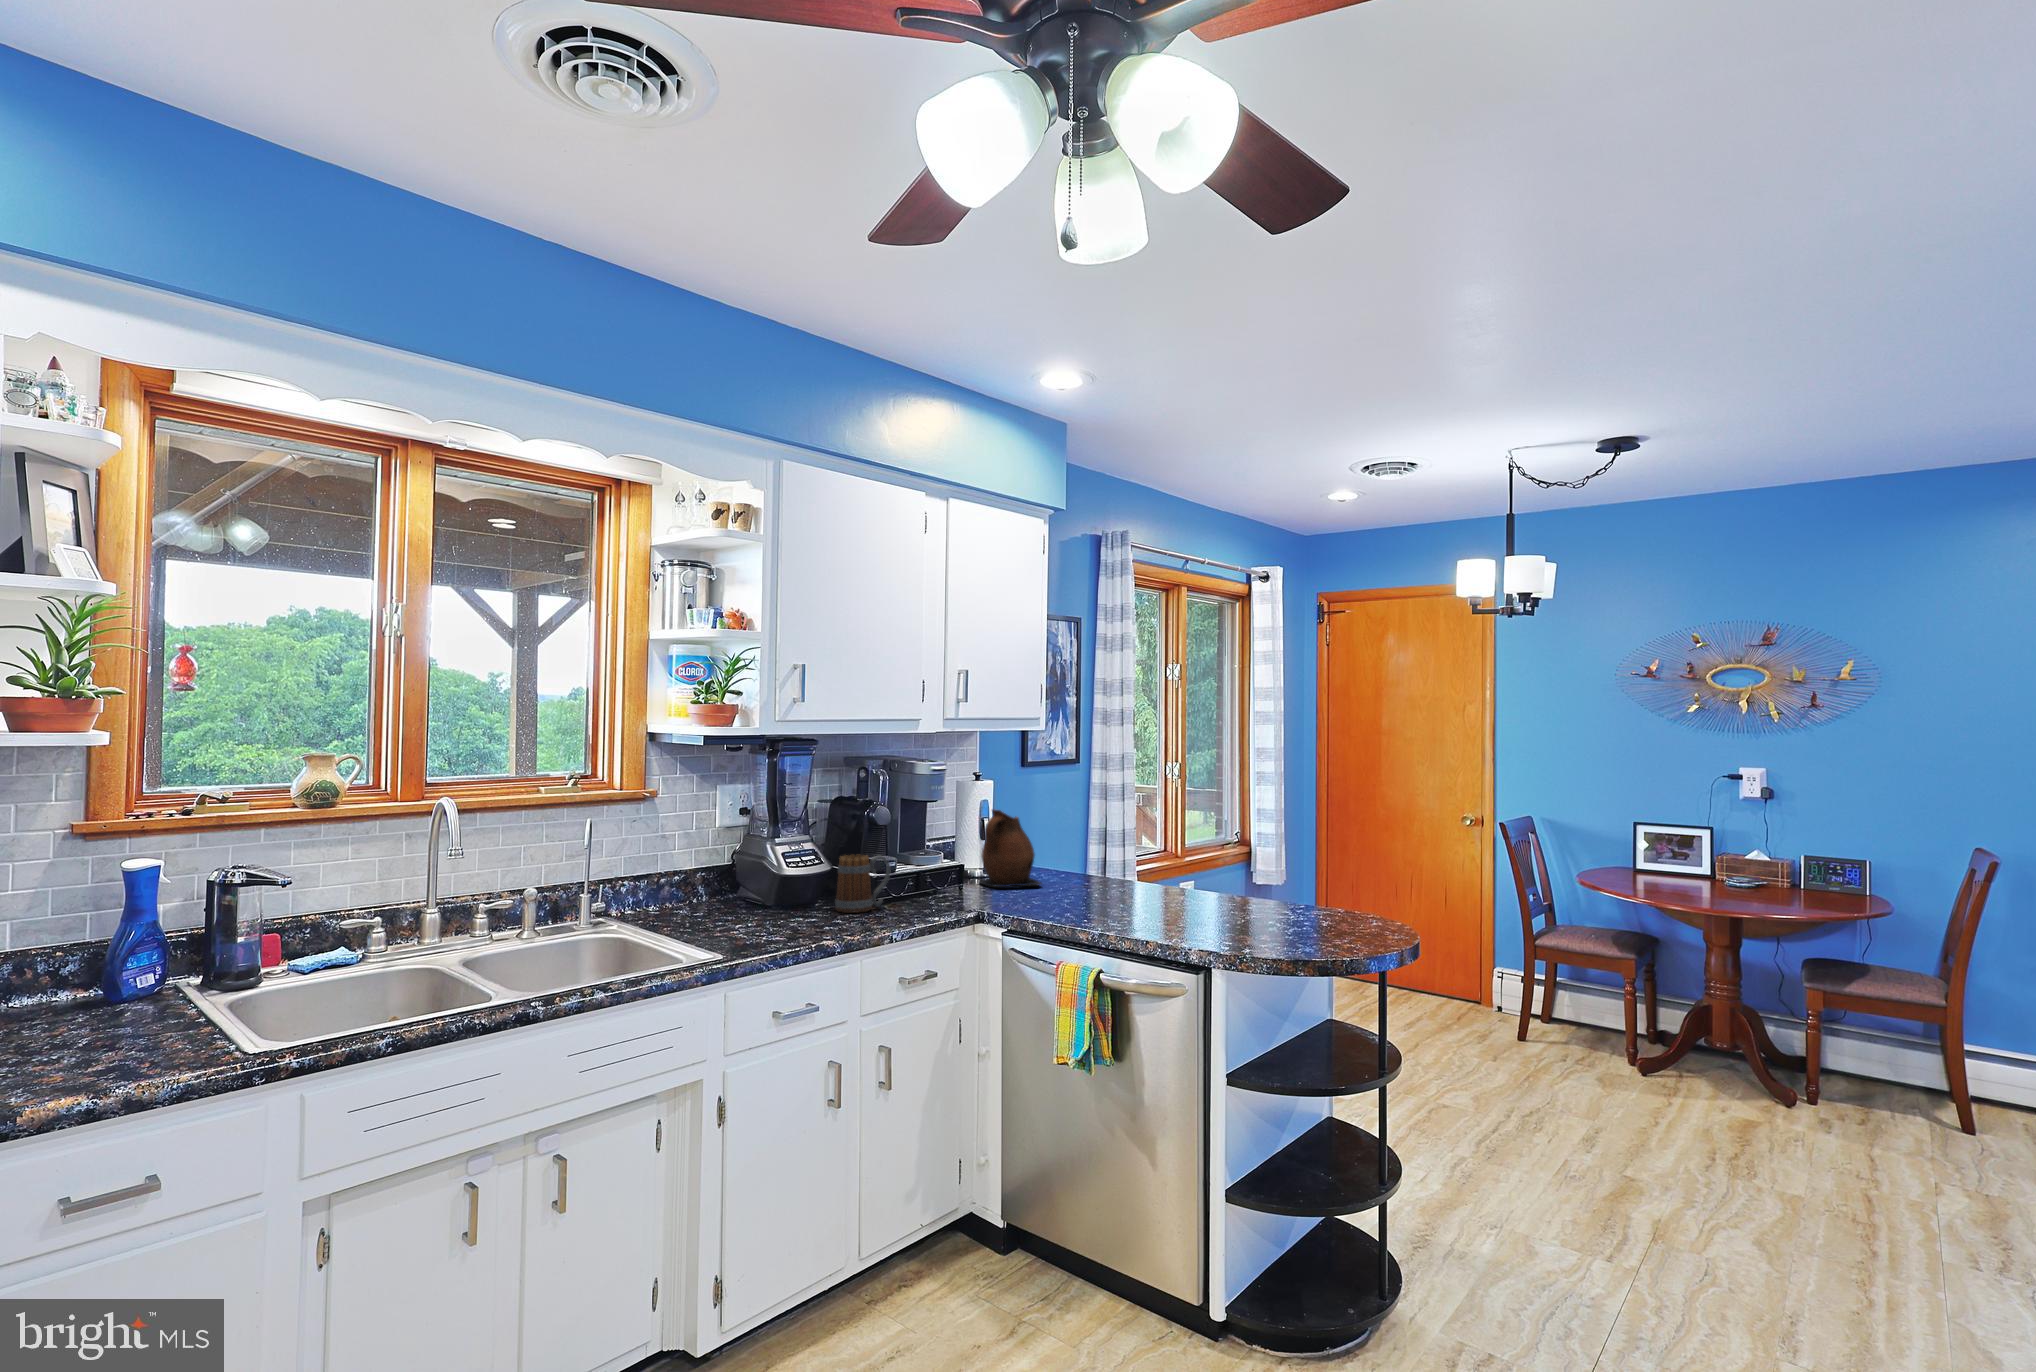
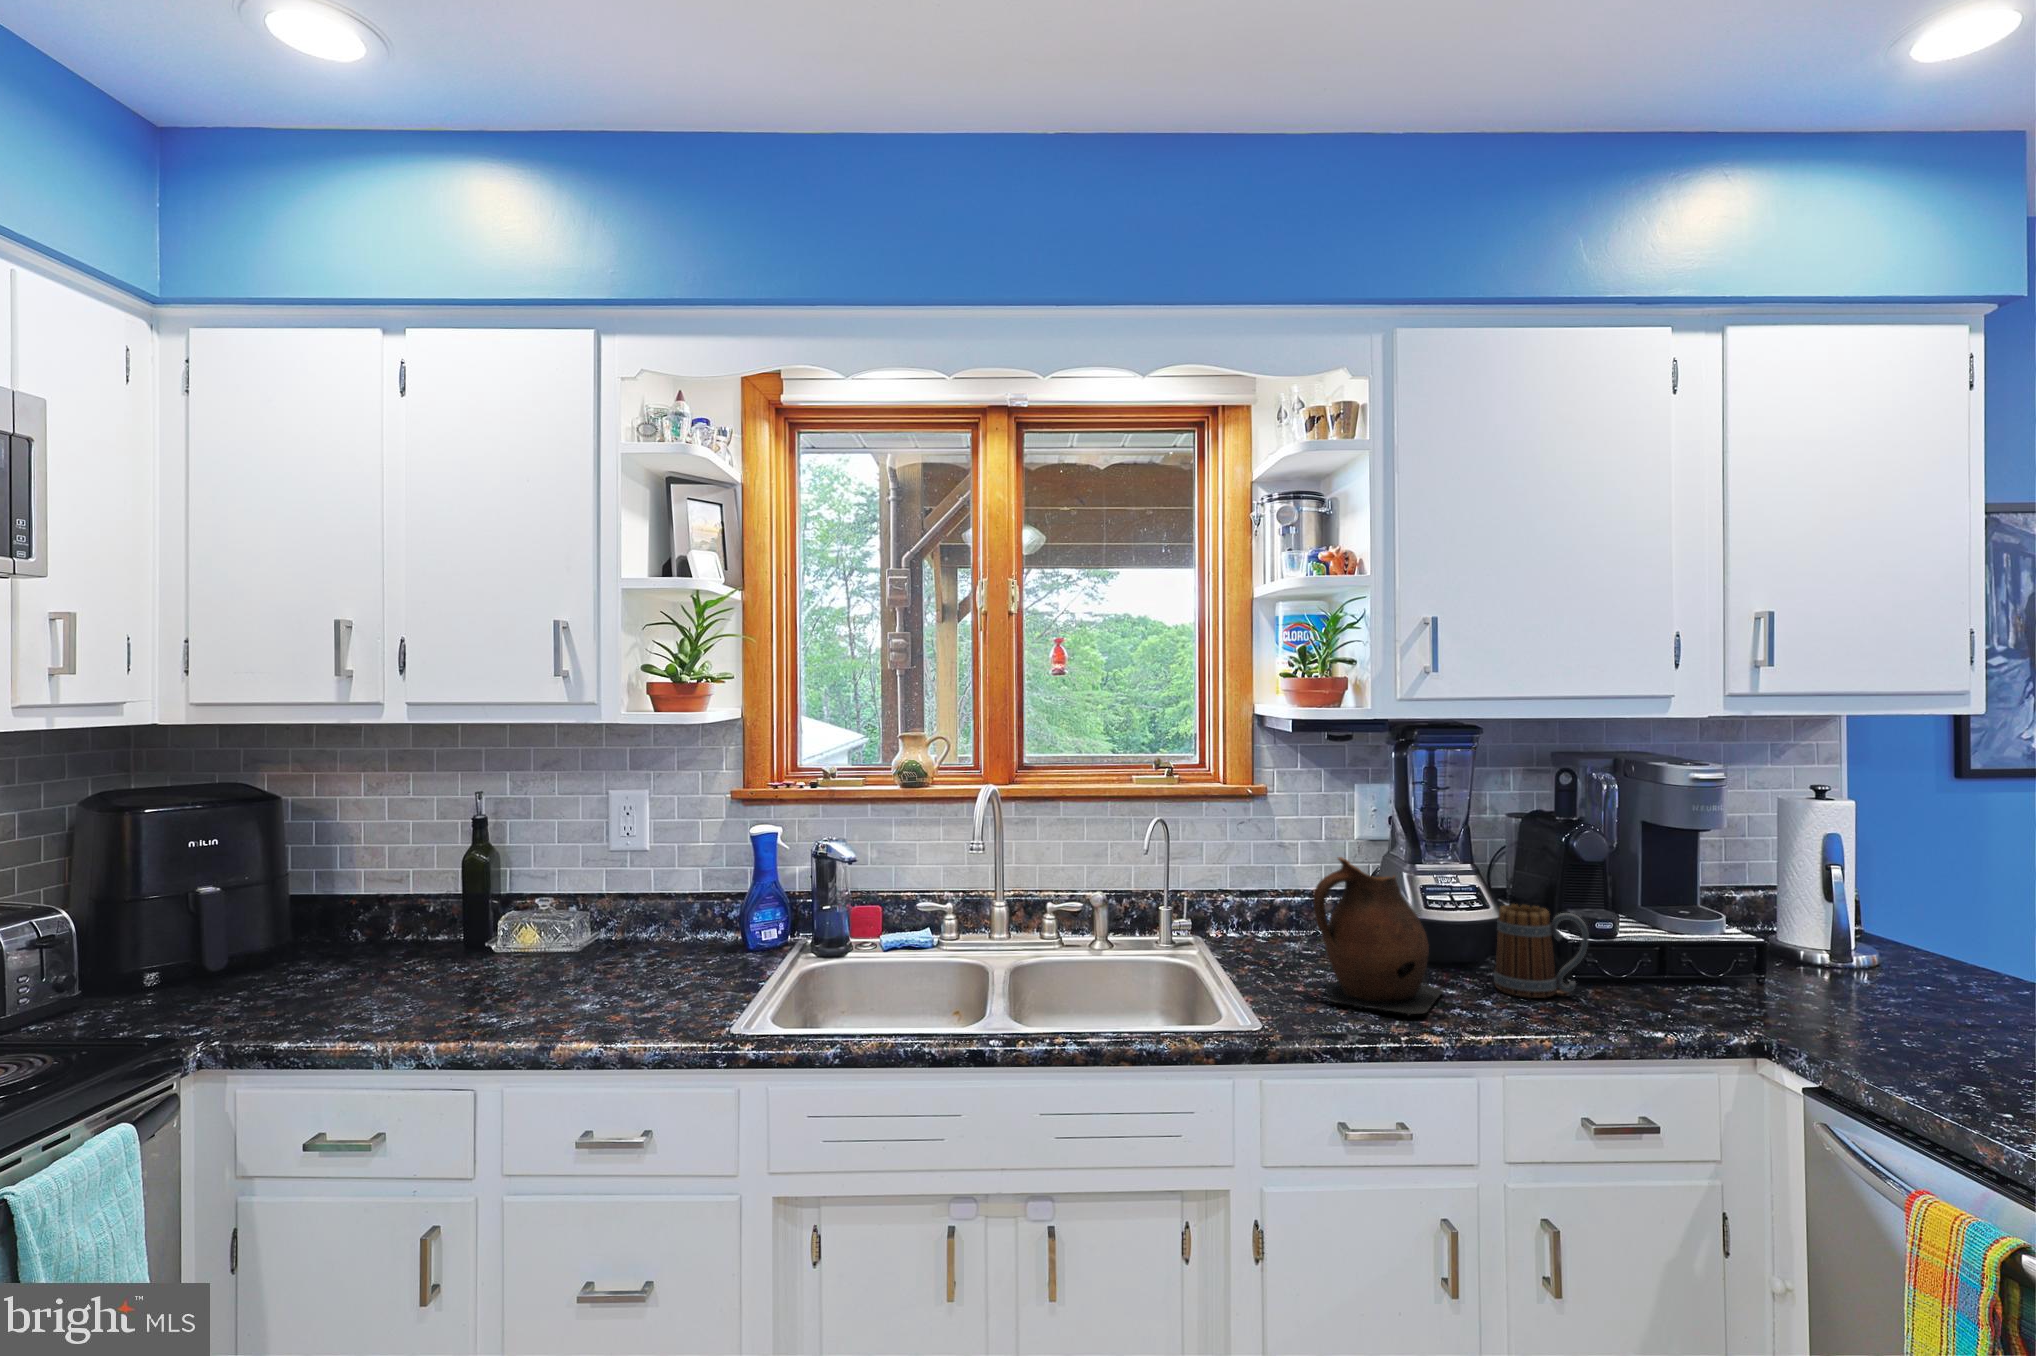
ceramic pitcher: present [979,810,1041,887] -> present [1313,857,1444,1016]

